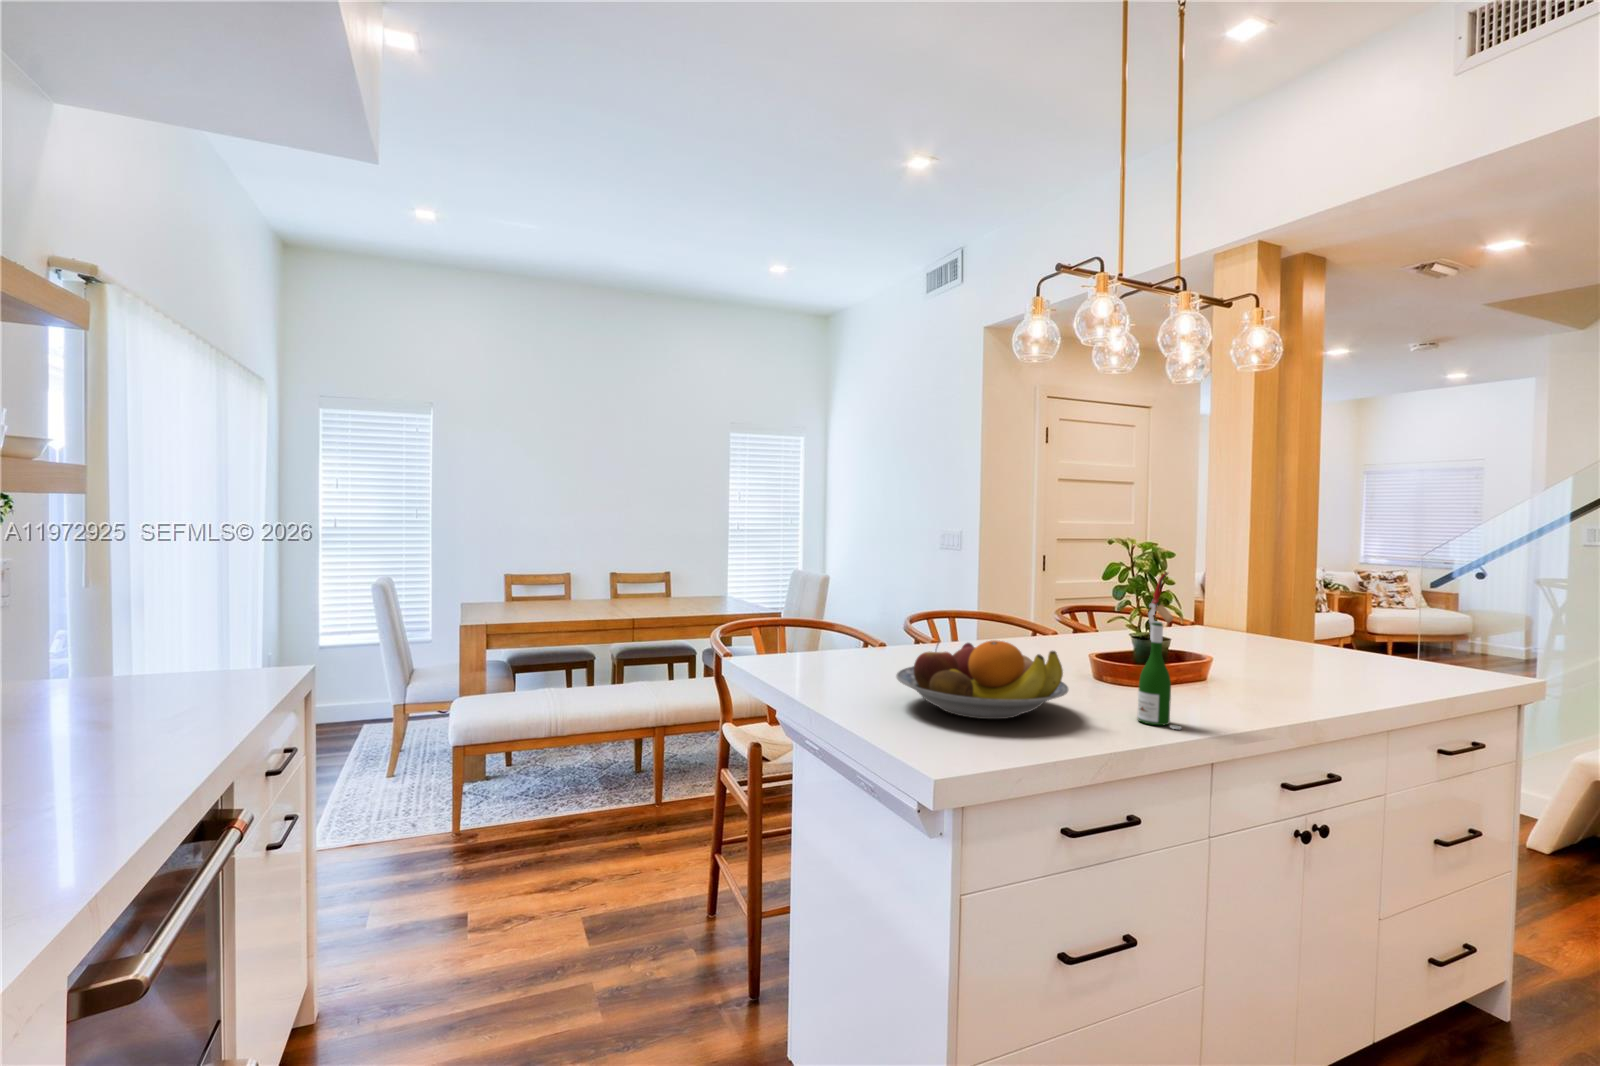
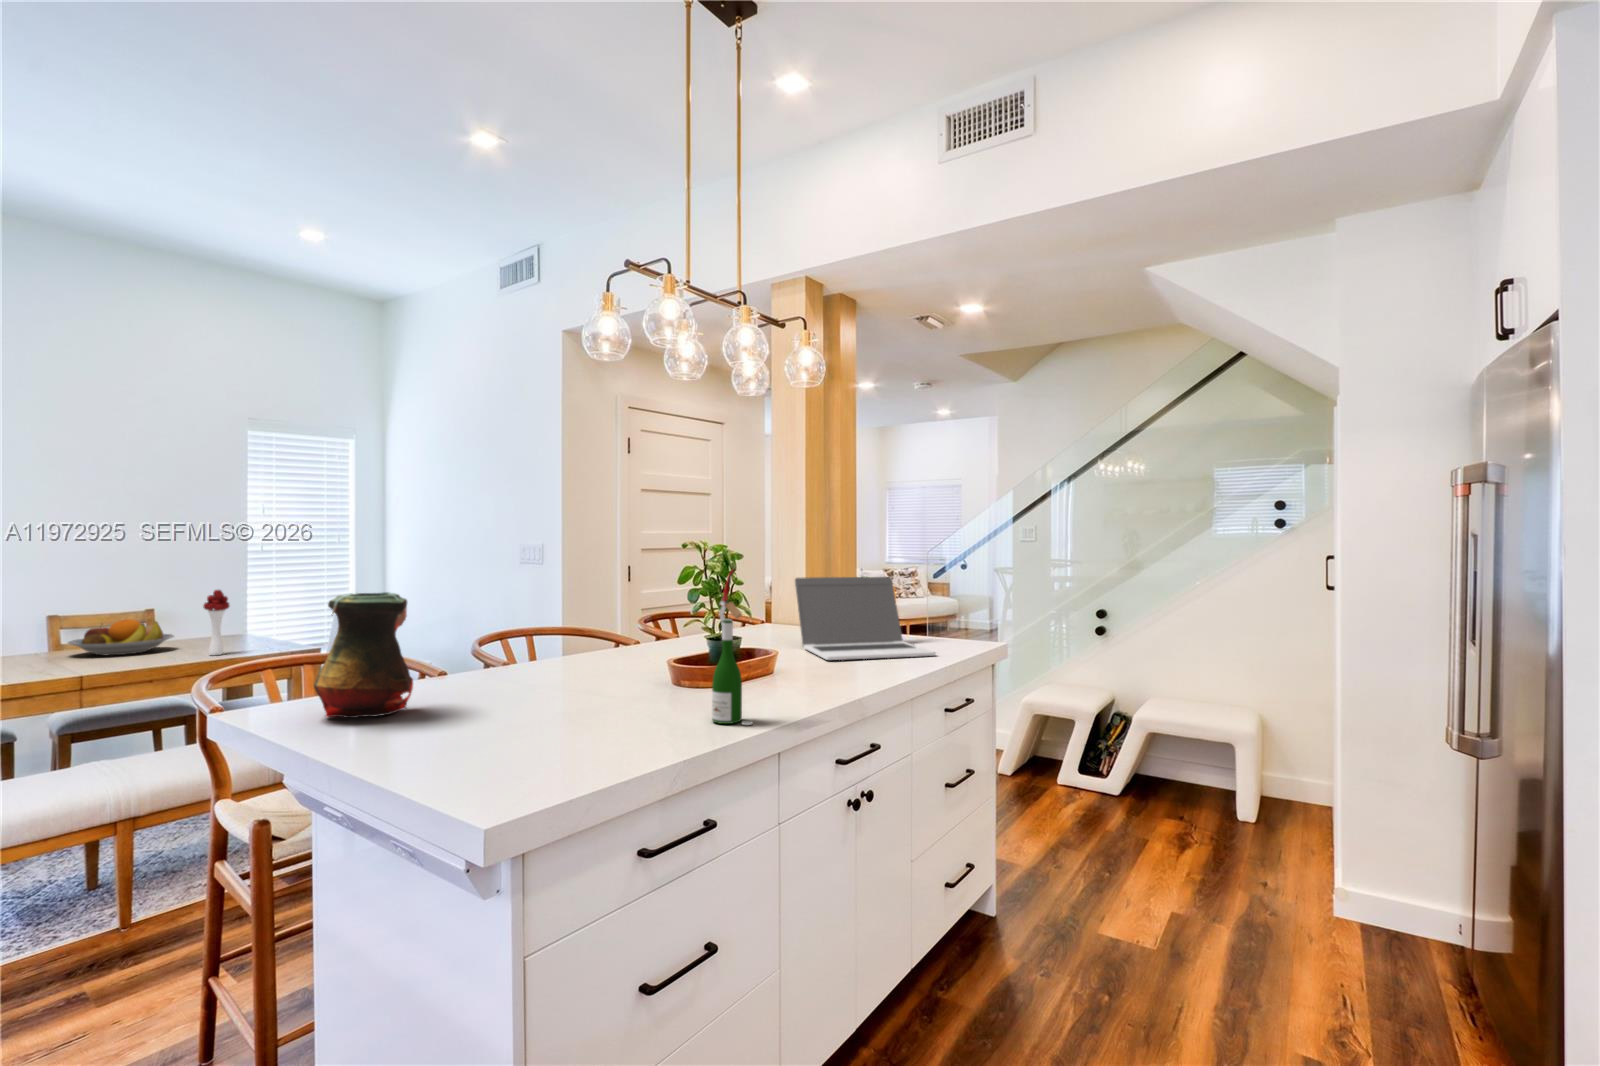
flower bouquet: none [701,560,717,611] -> present [203,590,229,655]
vase: none [798,573,868,675] -> present [314,592,413,718]
laptop: none [1233,580,1424,685] -> present [795,577,936,660]
fruit bowl: present [896,640,1069,719] -> present [68,619,174,655]

